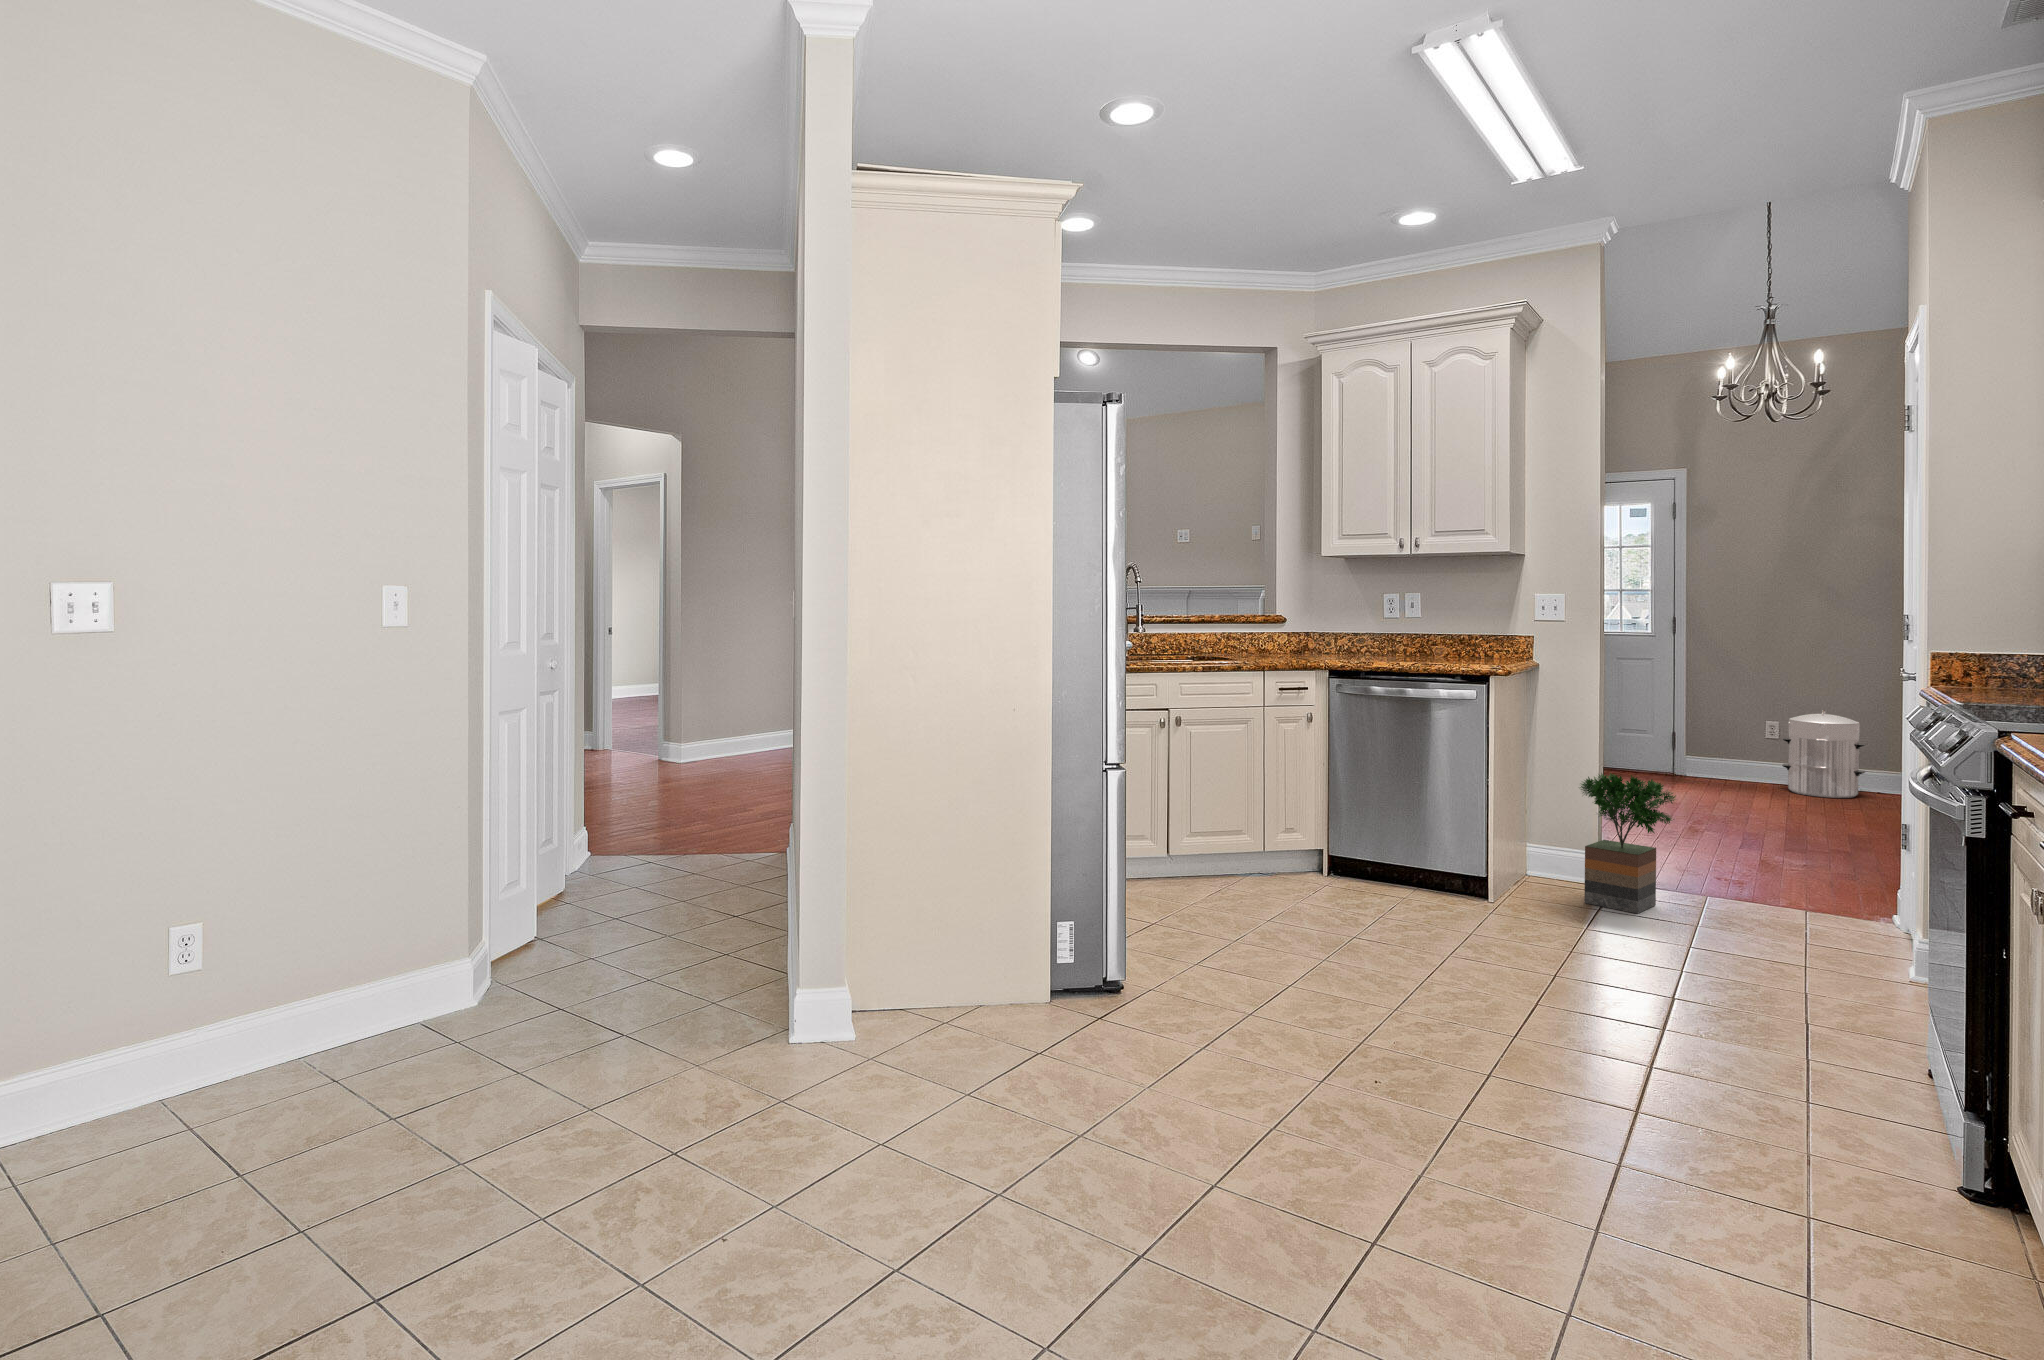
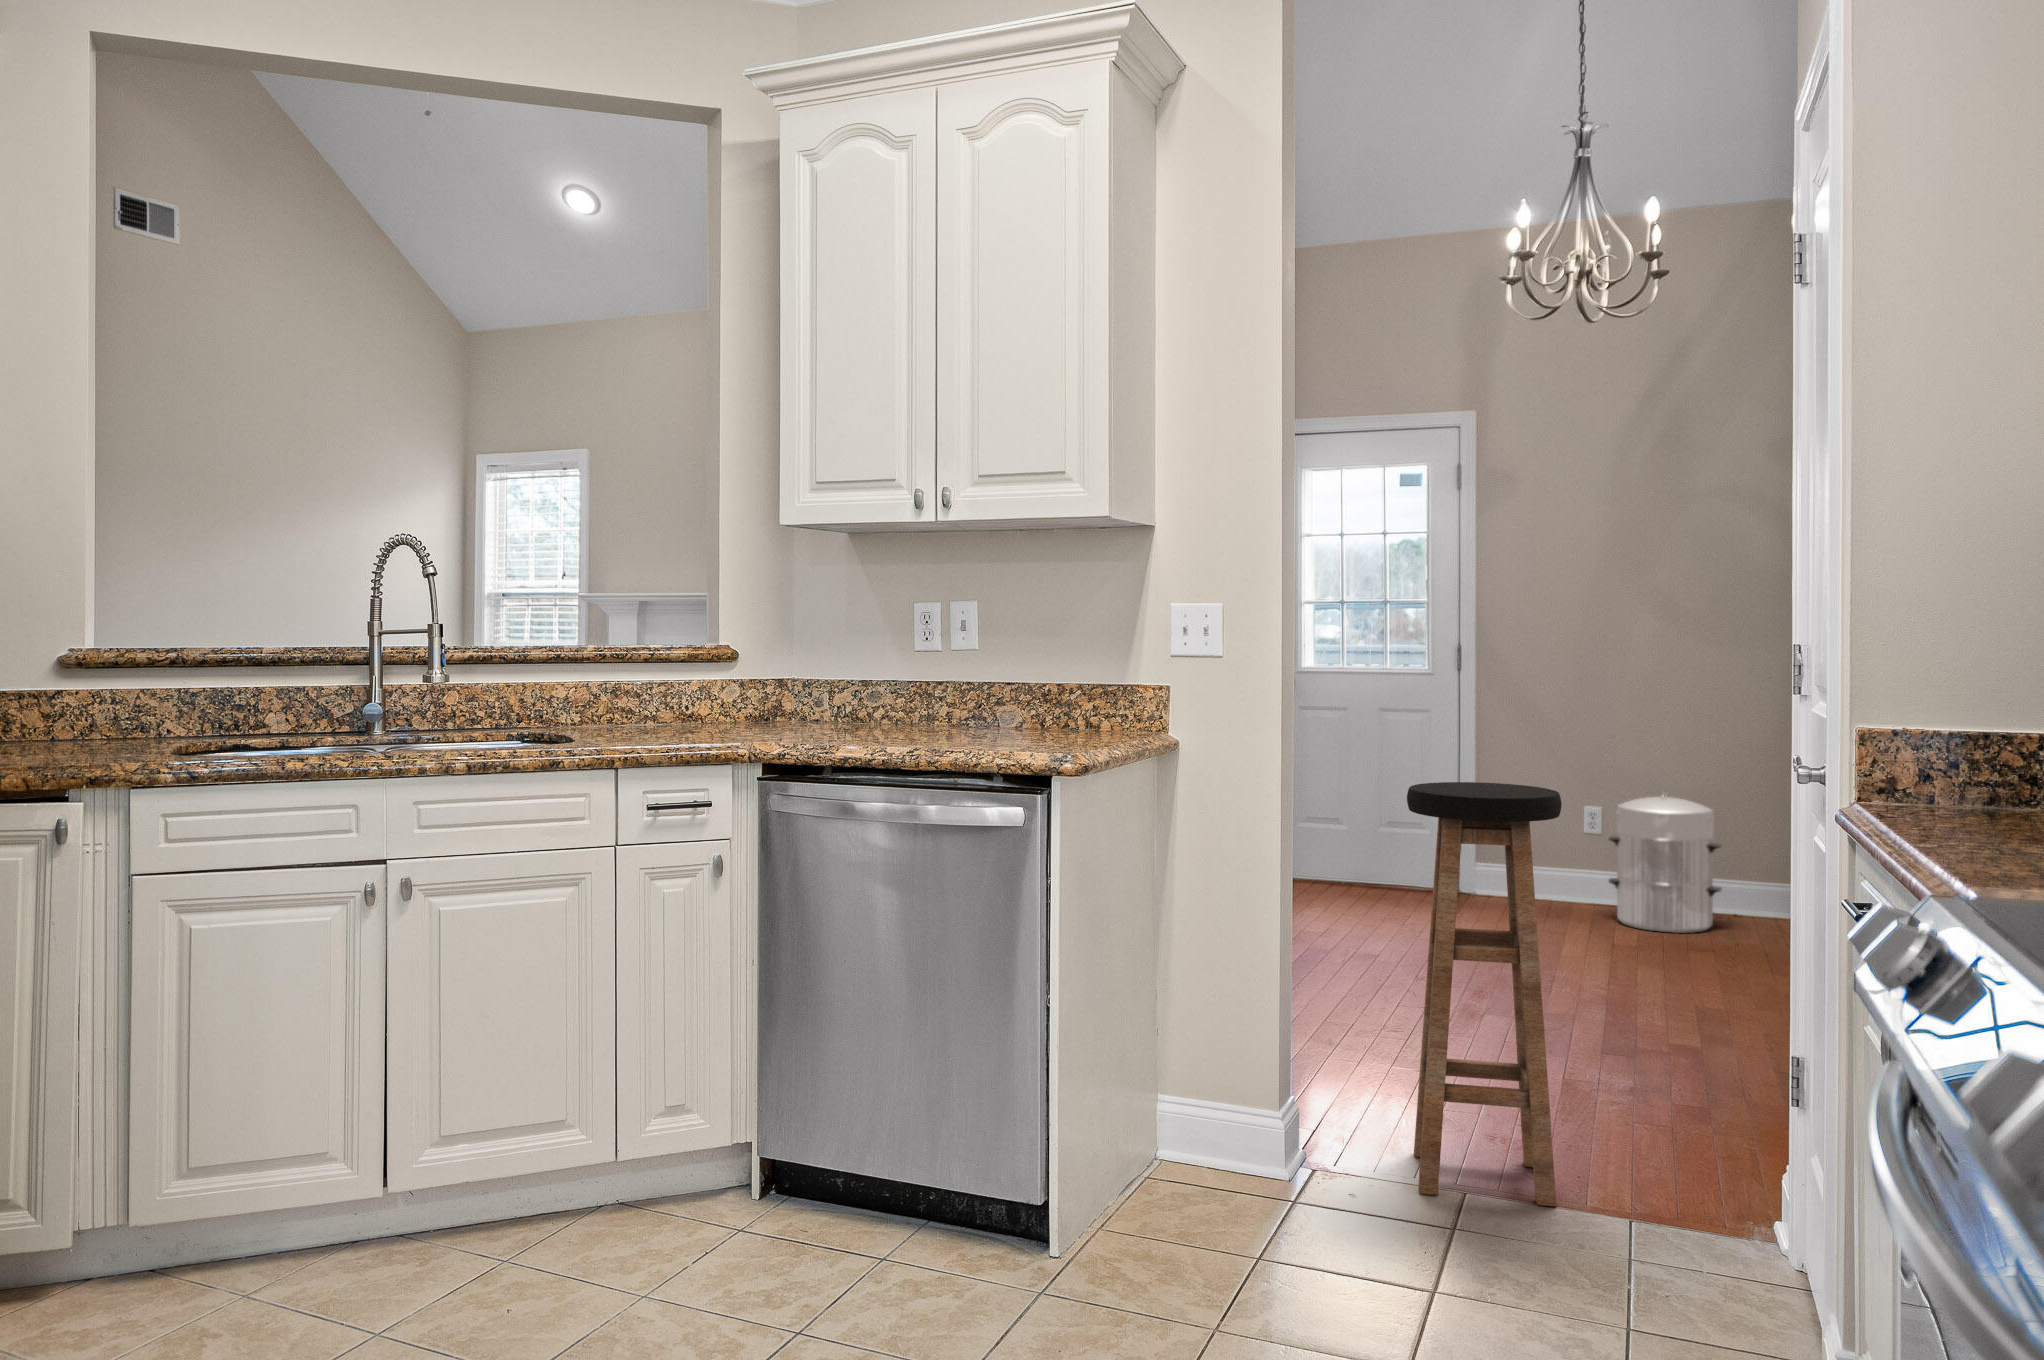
bar stool: none [1673,688,1765,902] -> present [1407,782,1562,1206]
potted tree: present [1580,773,1676,914] -> none [1226,964,1405,1266]

